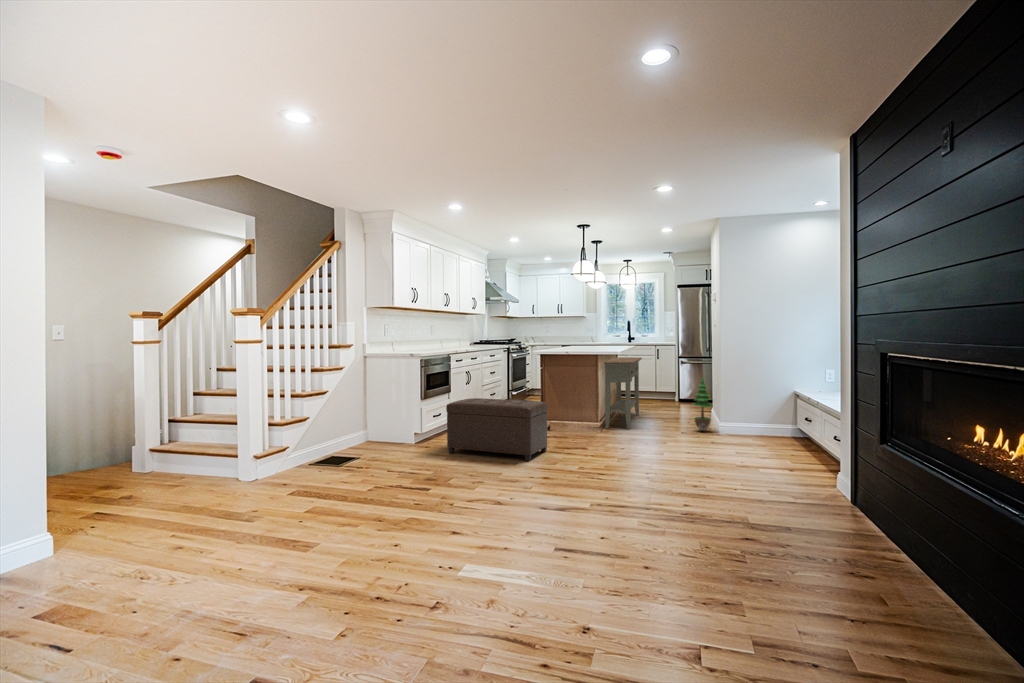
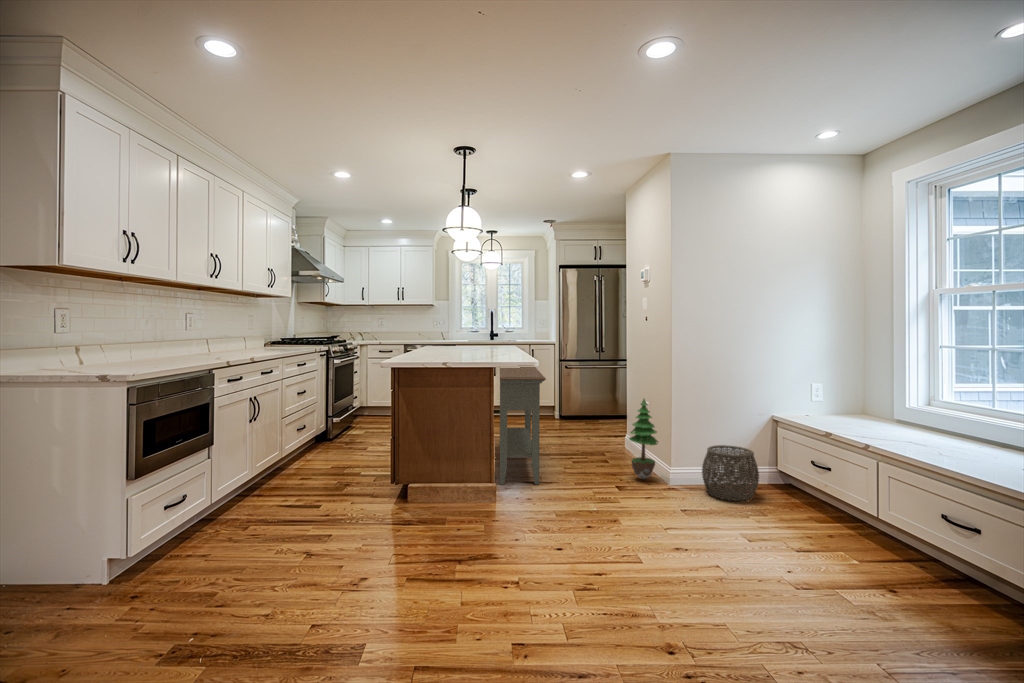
ottoman: present [446,398,547,461] -> none [182,472,427,630]
woven basket: none [736,408,775,442] -> present [702,445,759,501]

